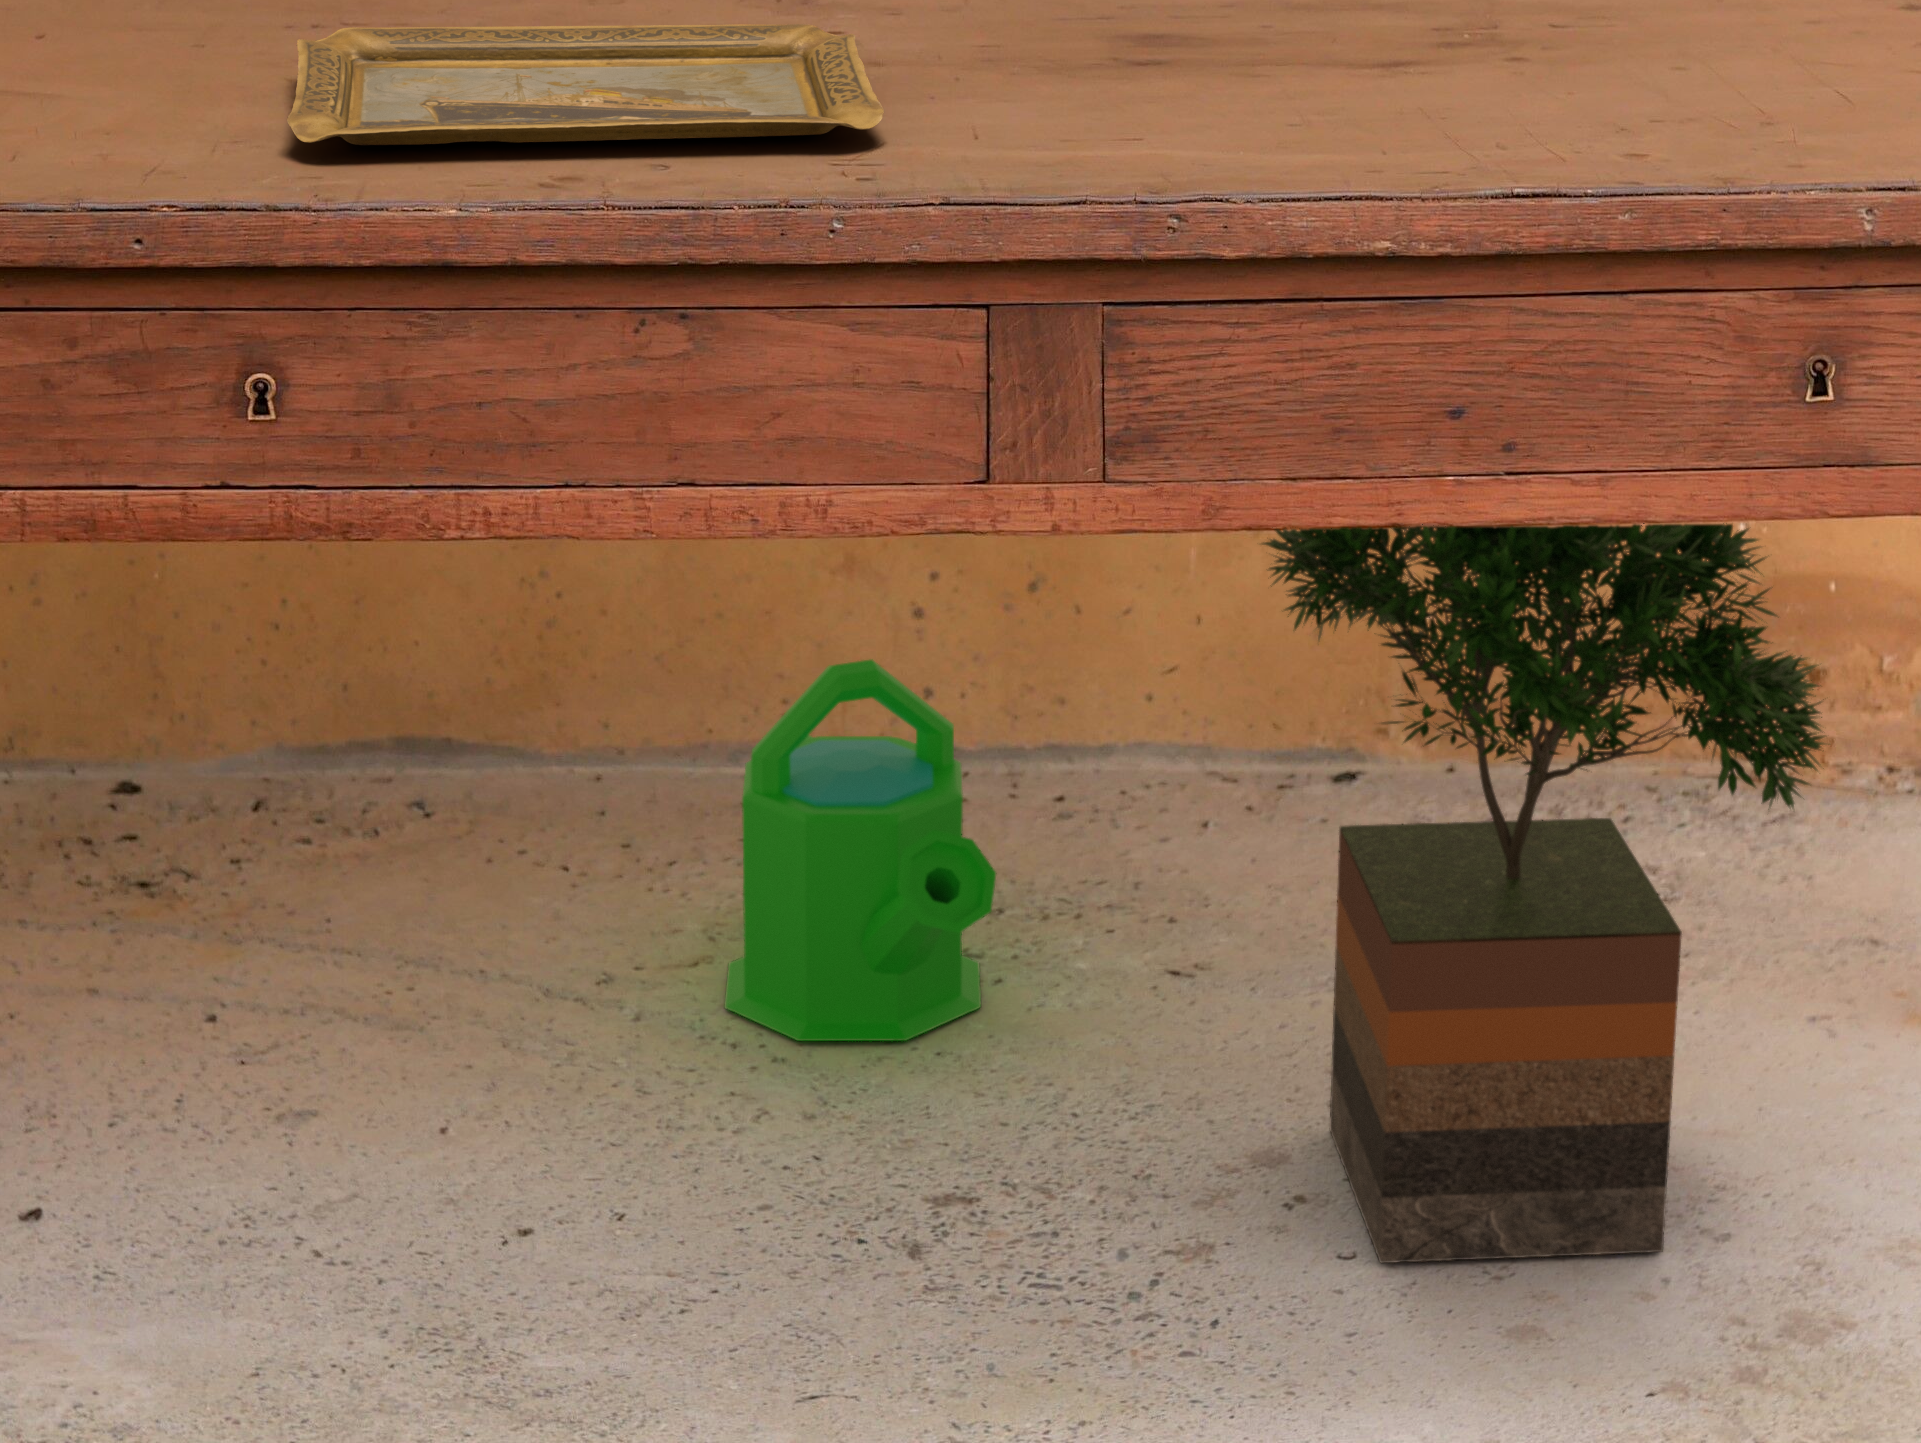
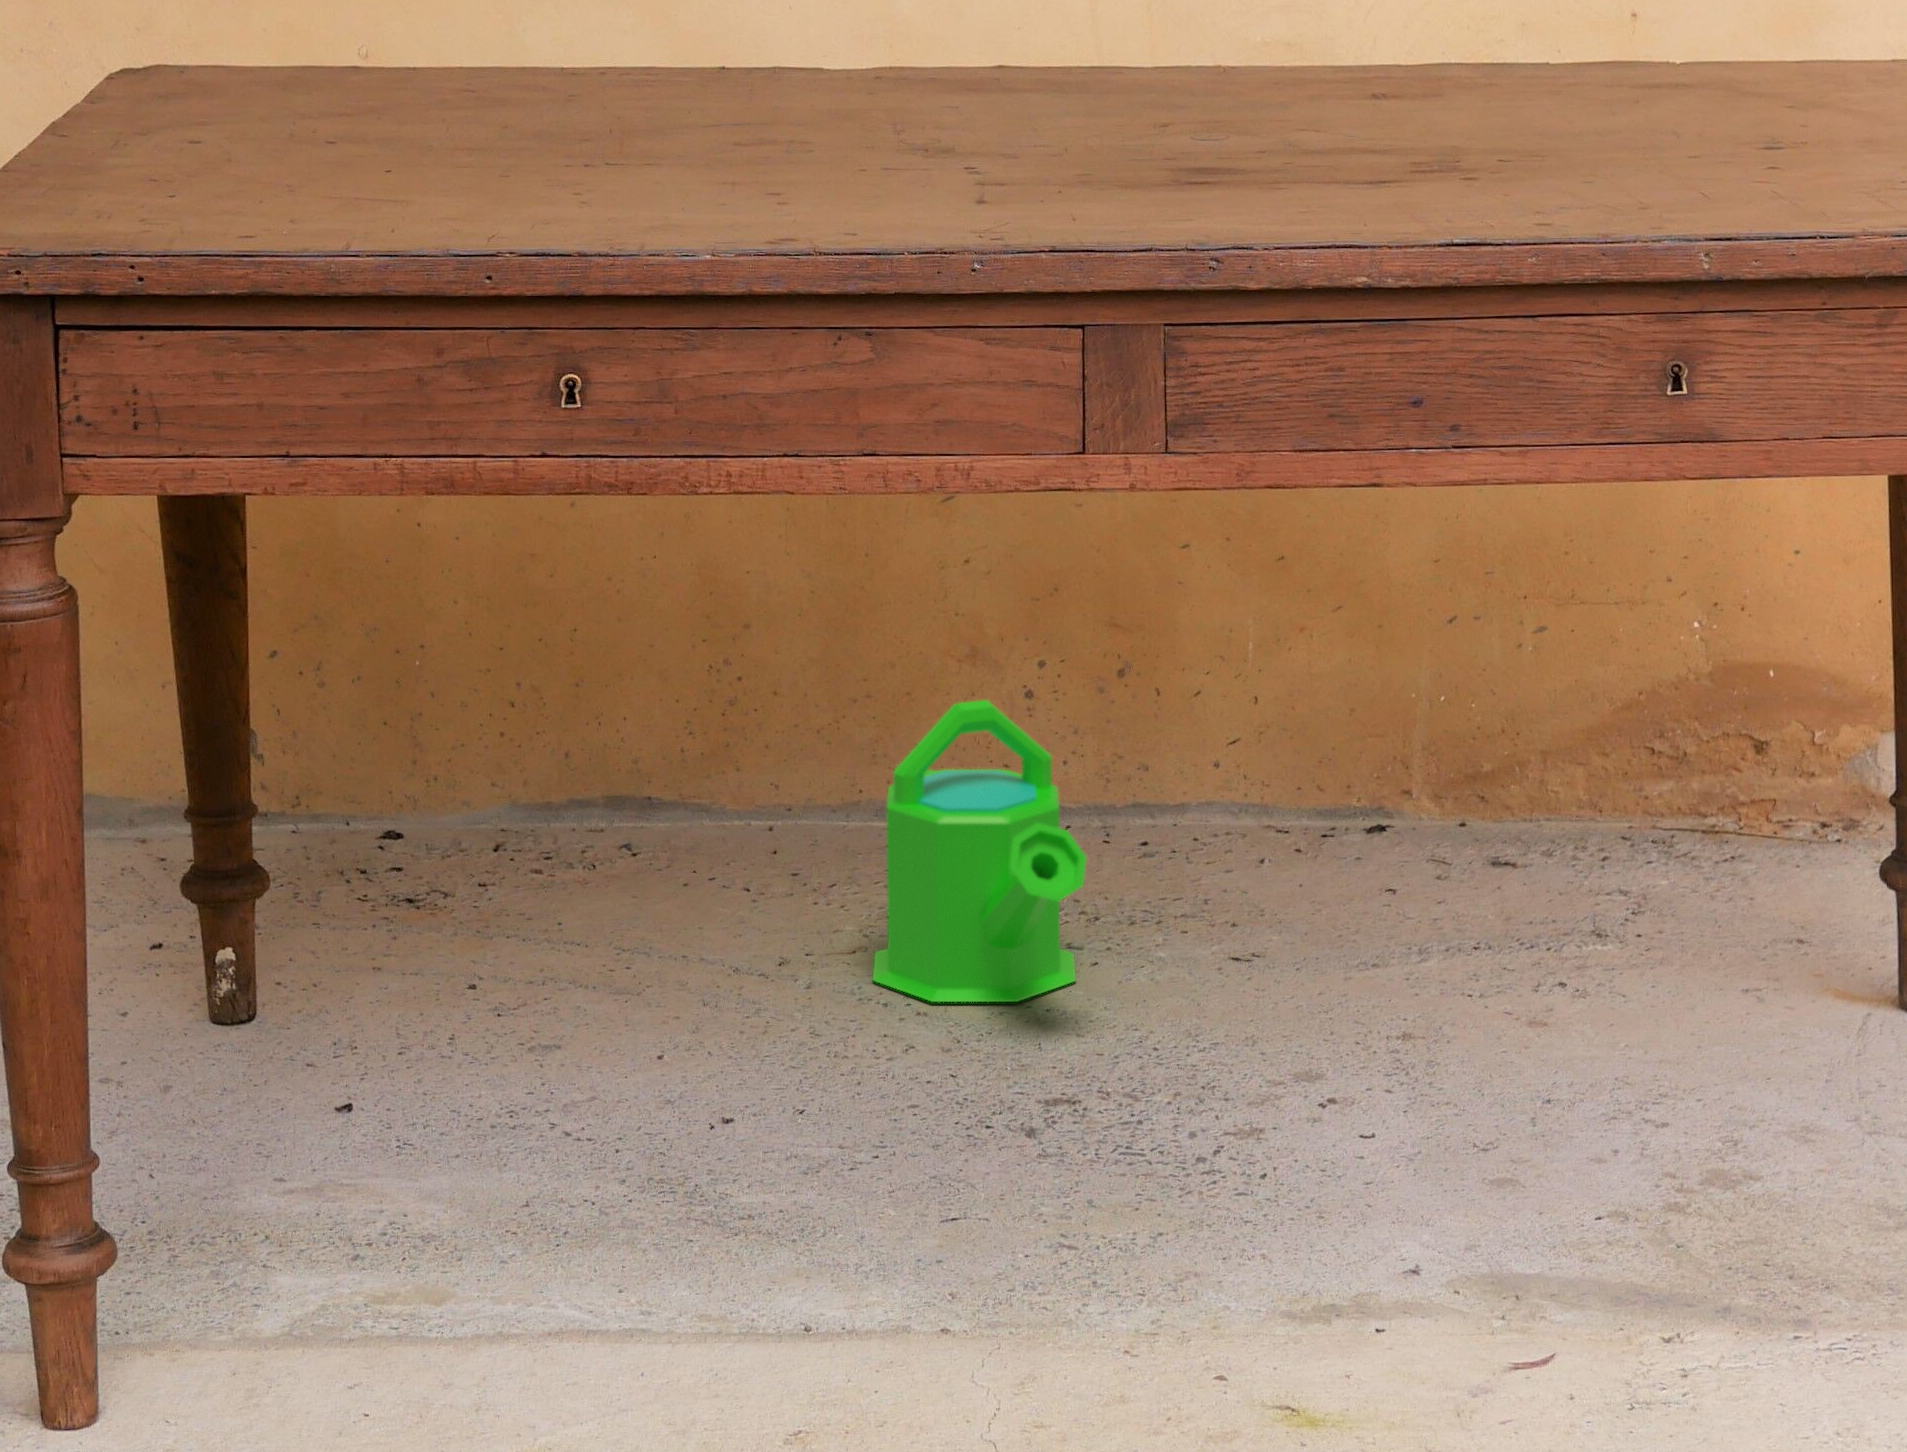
tray: present [287,24,884,145] -> none [586,149,1003,216]
potted tree: present [1262,523,1825,1263] -> none [1284,499,1727,1142]

